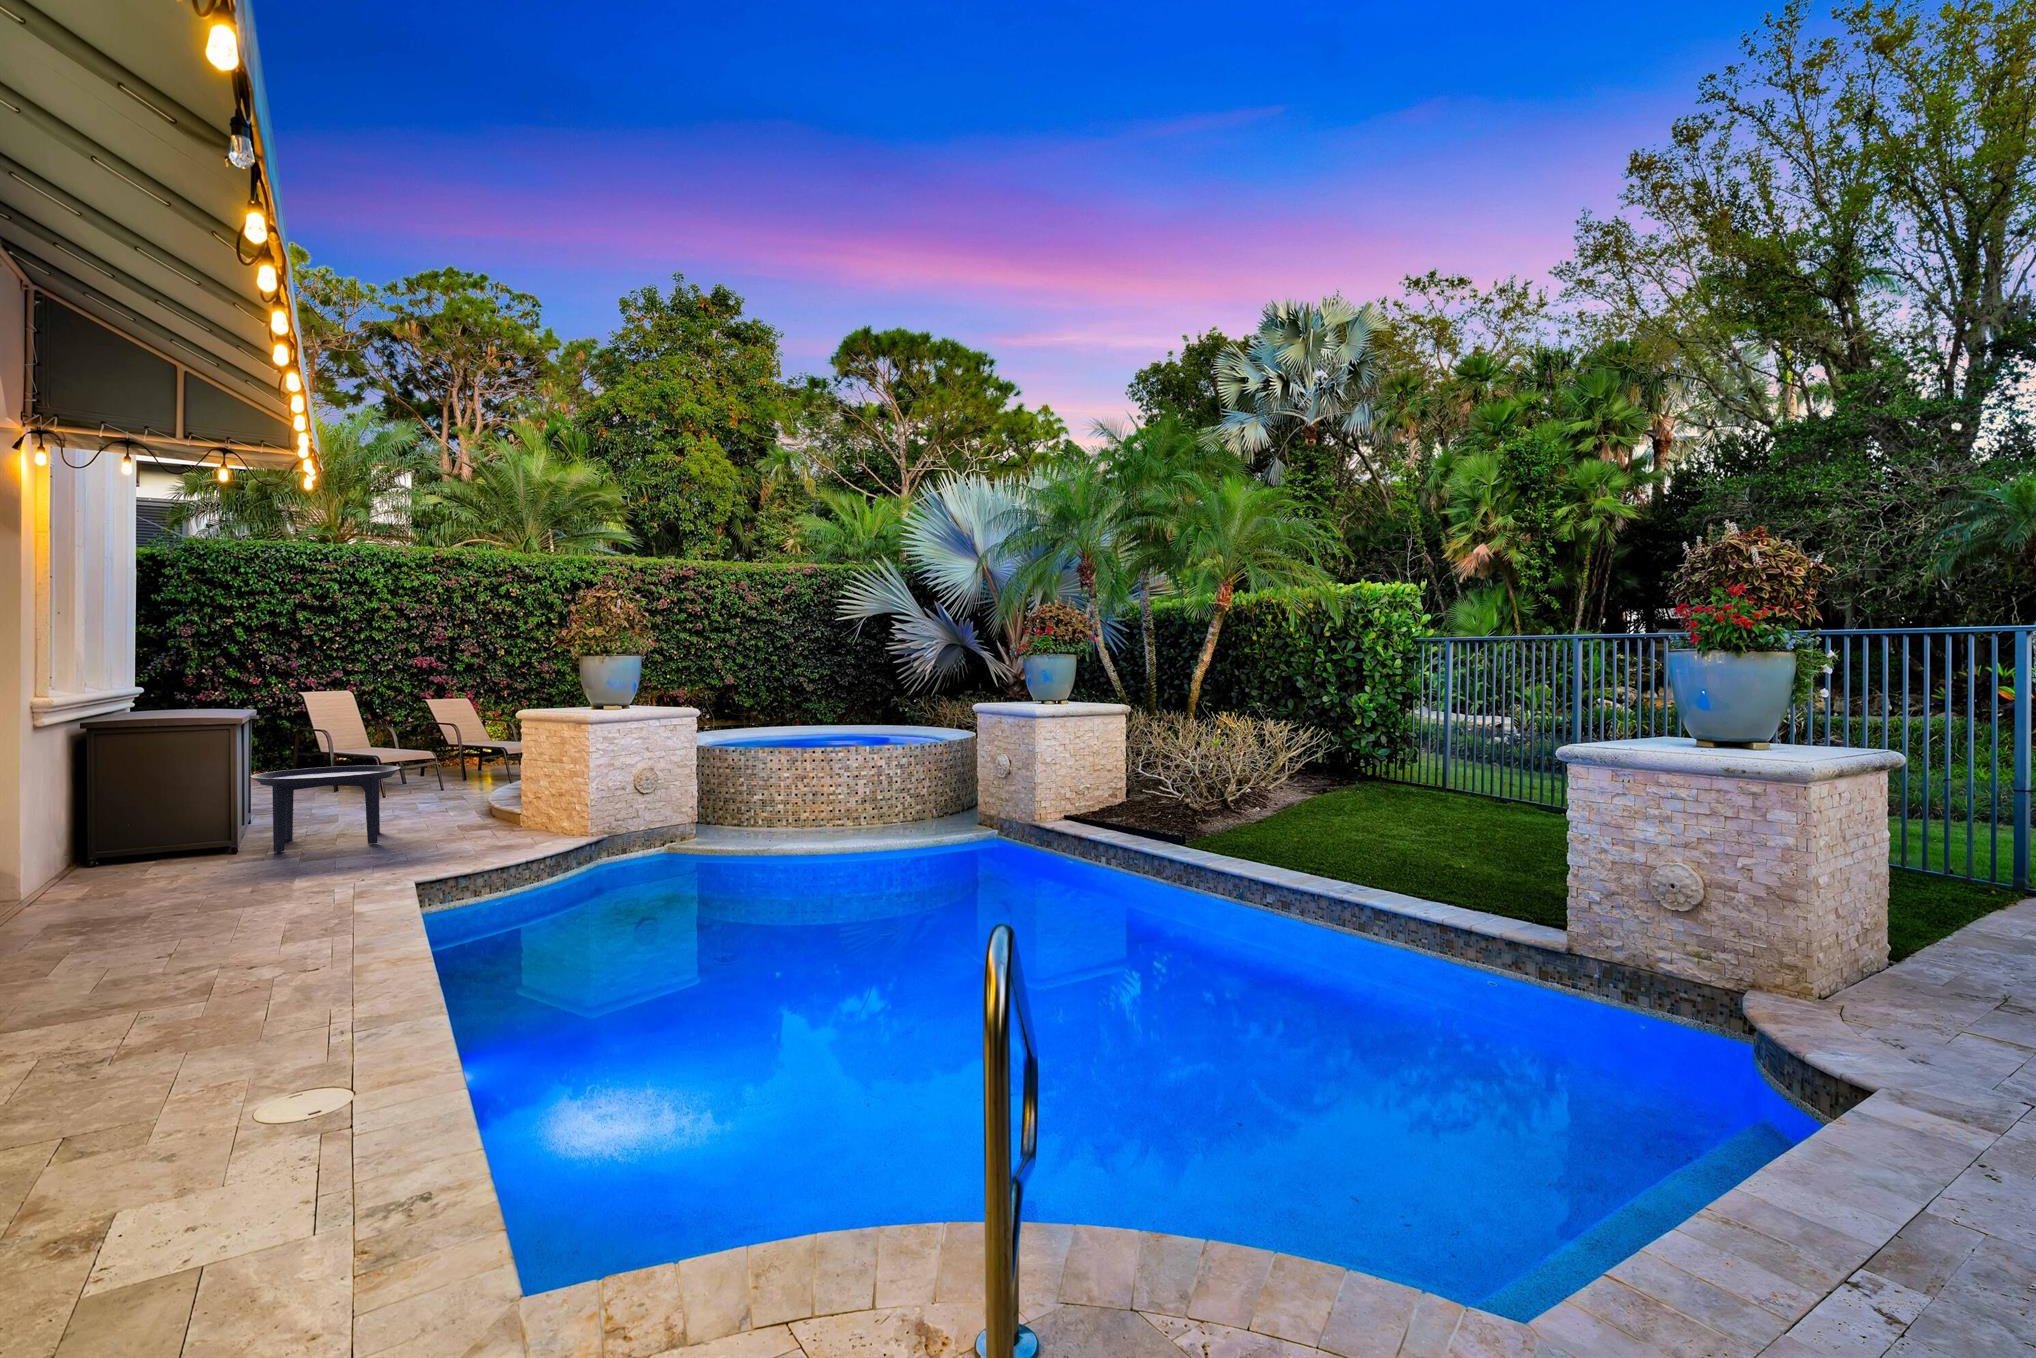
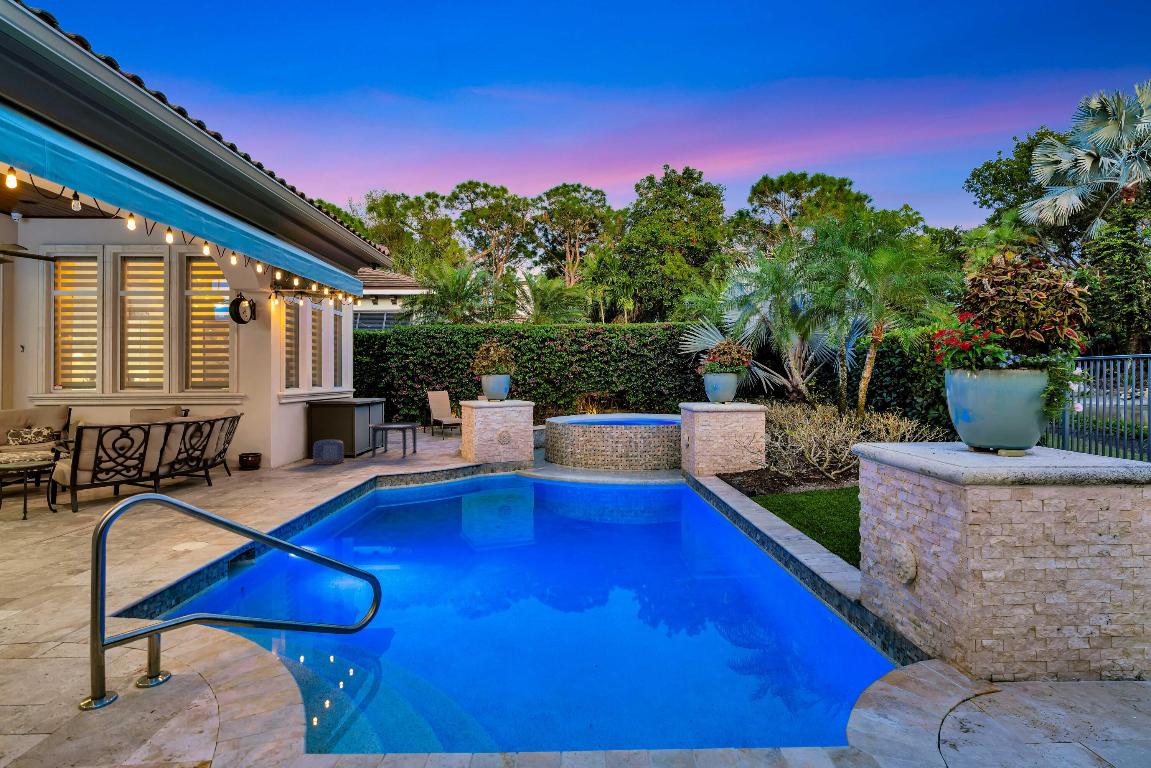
pouf: none [126,820,226,891] -> present [313,440,344,465]

